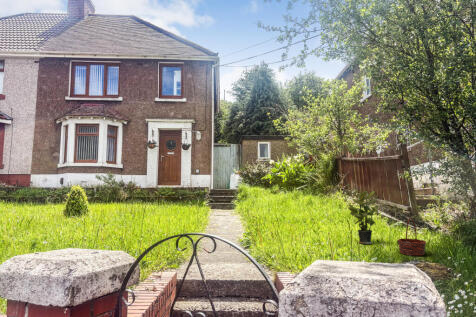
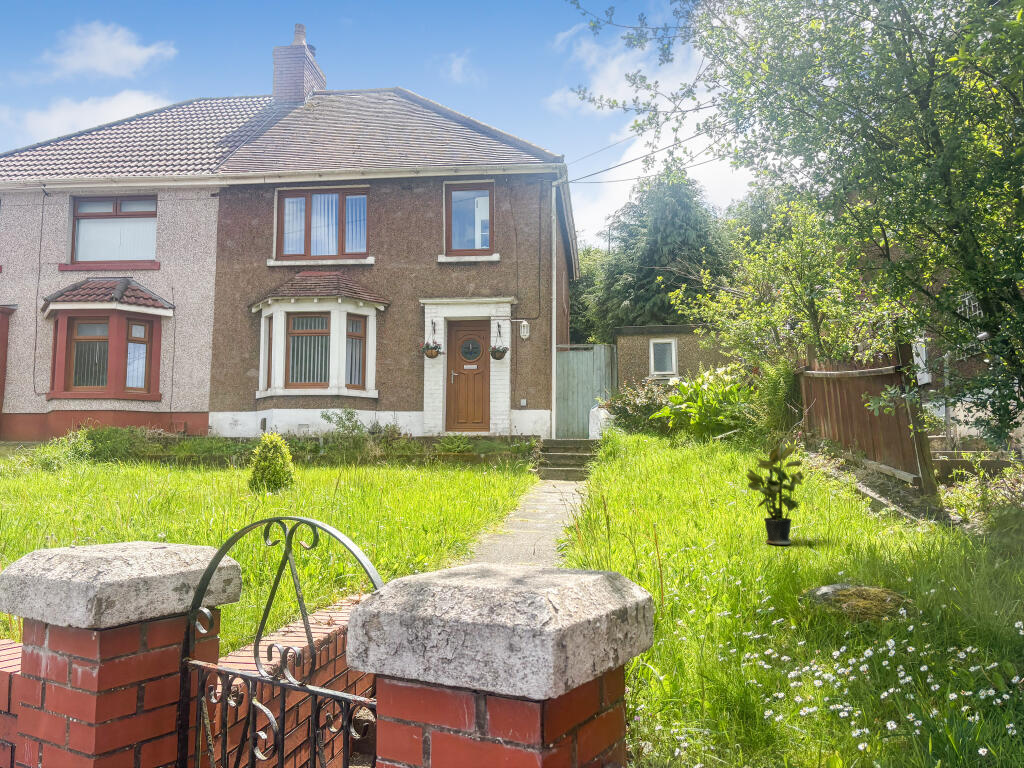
basket: present [398,218,426,255] -> none [826,495,881,566]

